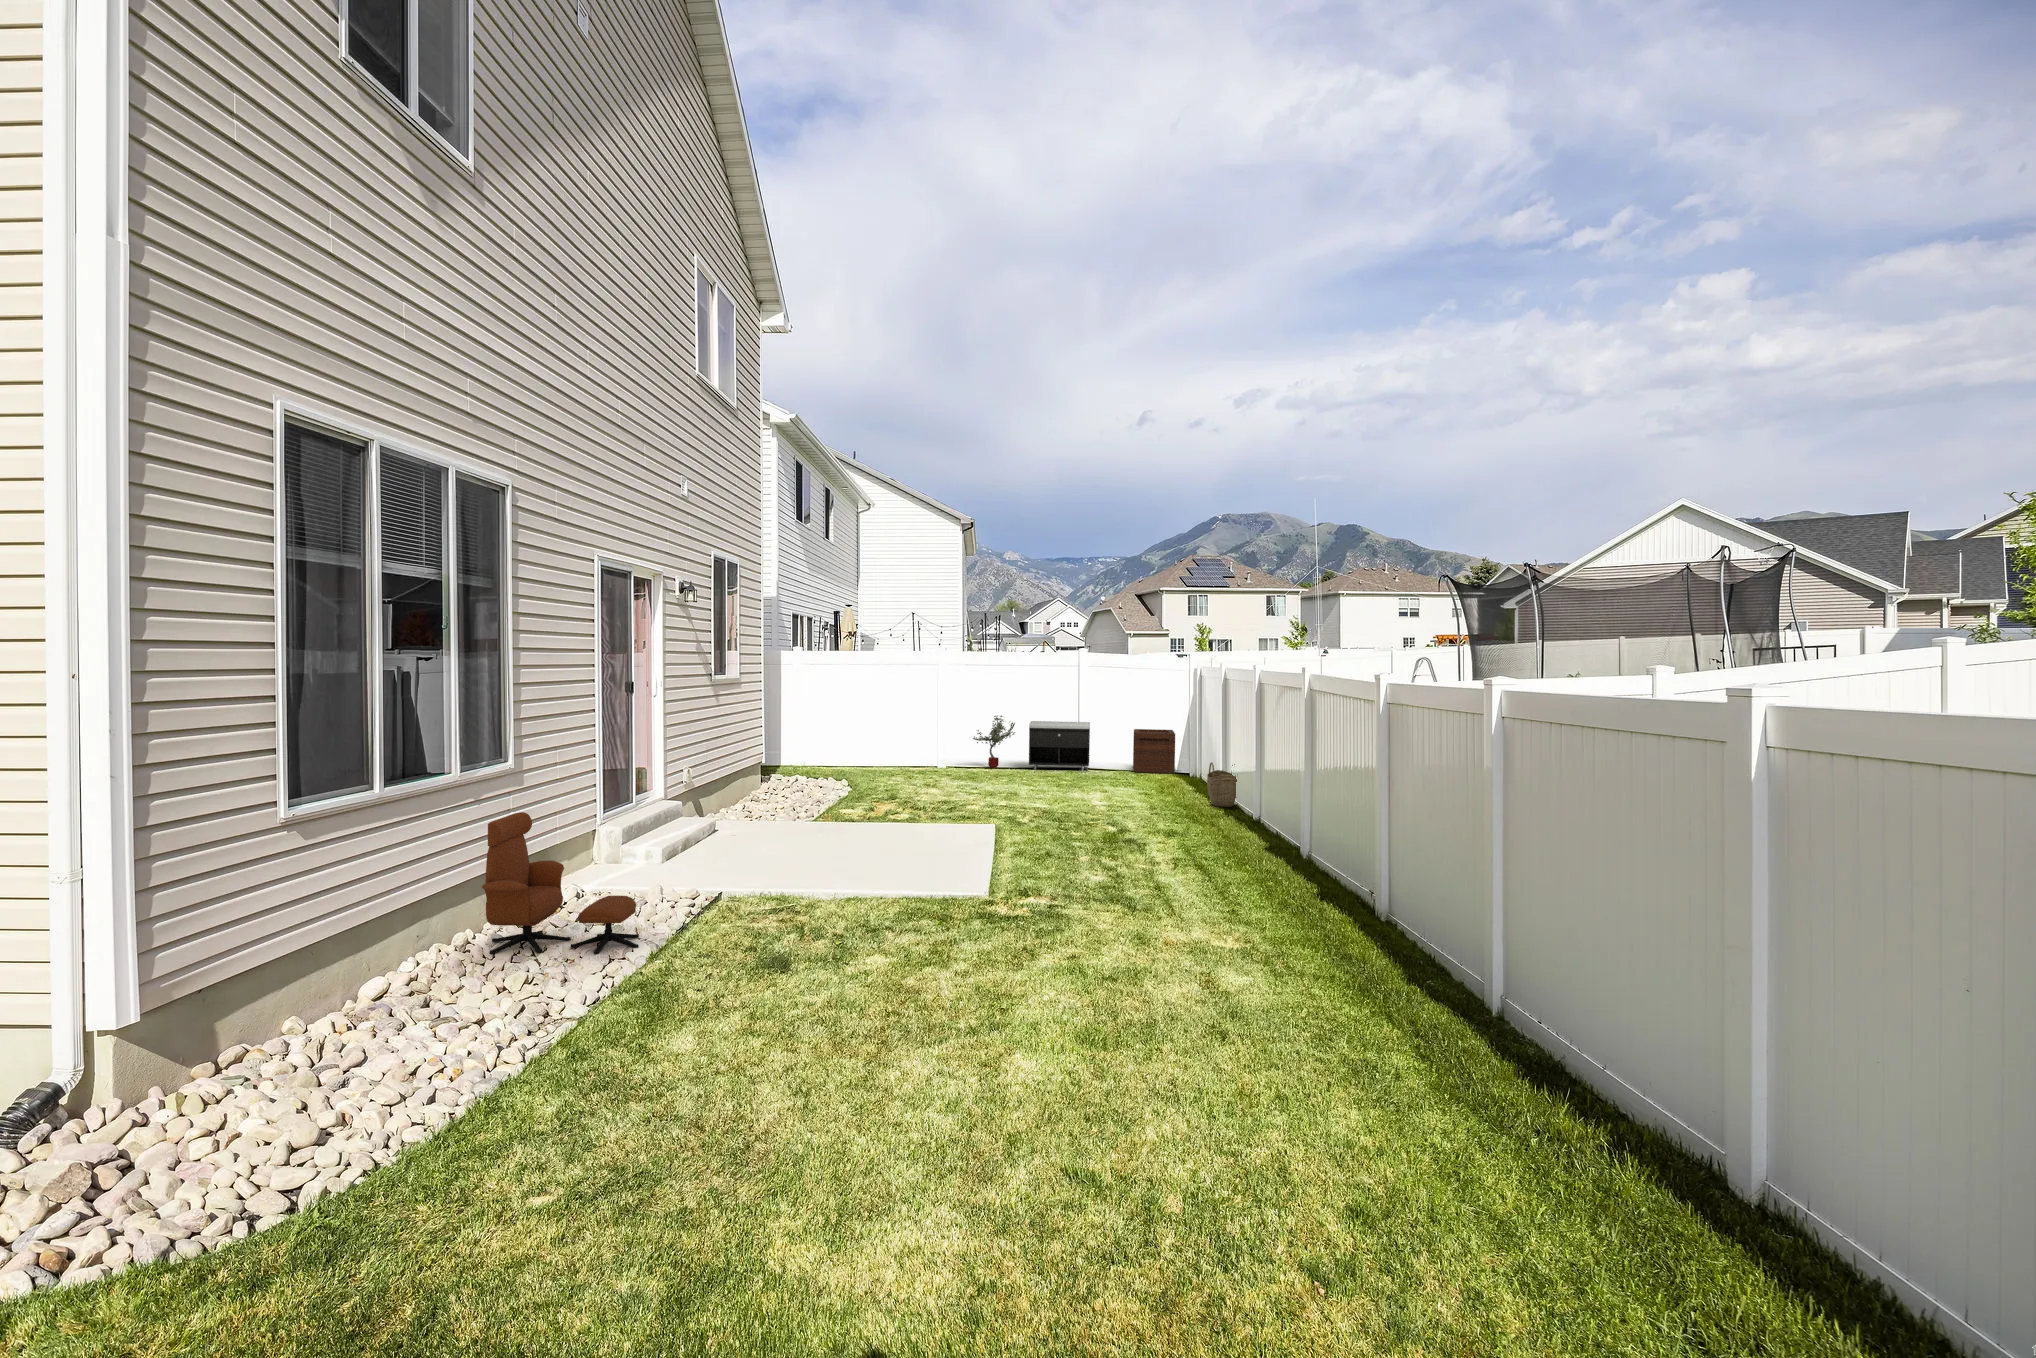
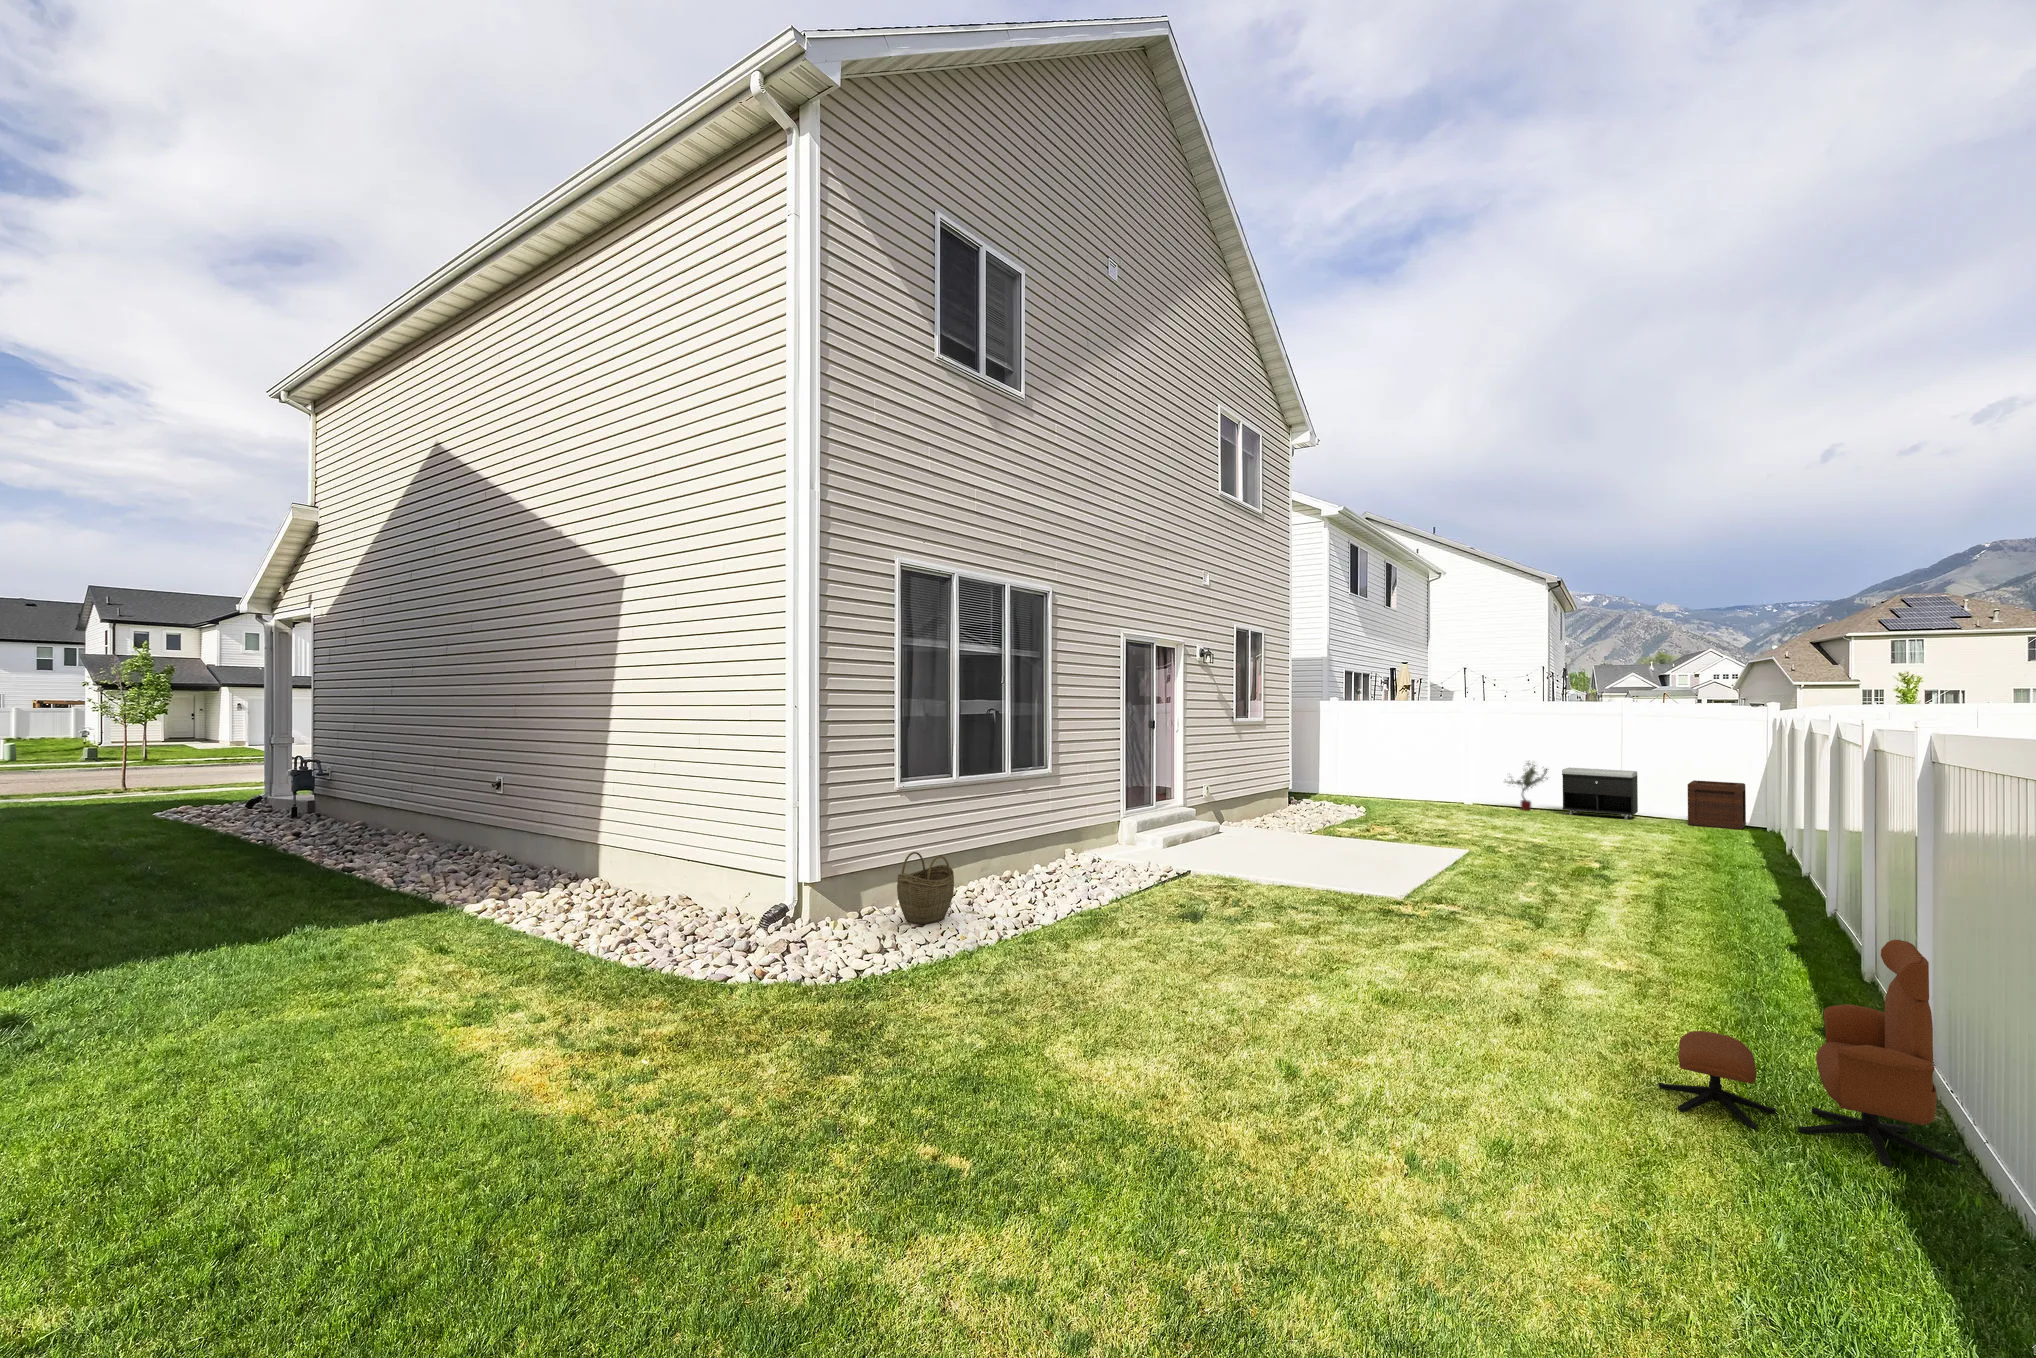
woven basket: present [1207,762,1237,807] -> present [897,852,954,924]
lounge chair: present [482,812,639,955] -> present [1658,940,1959,1167]

